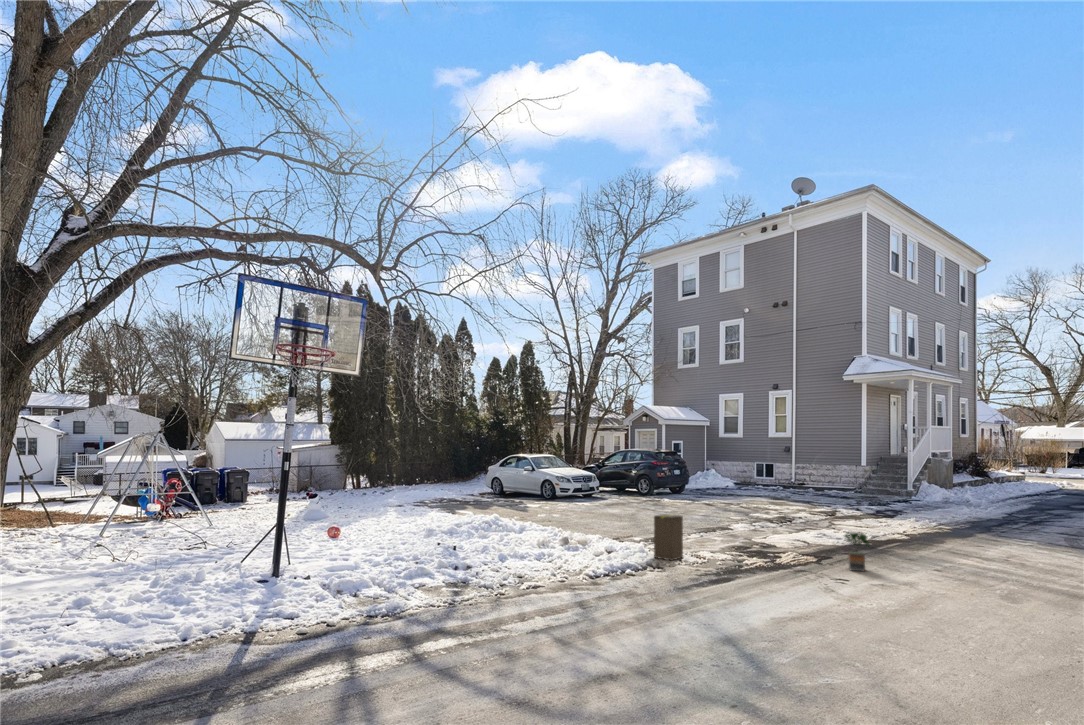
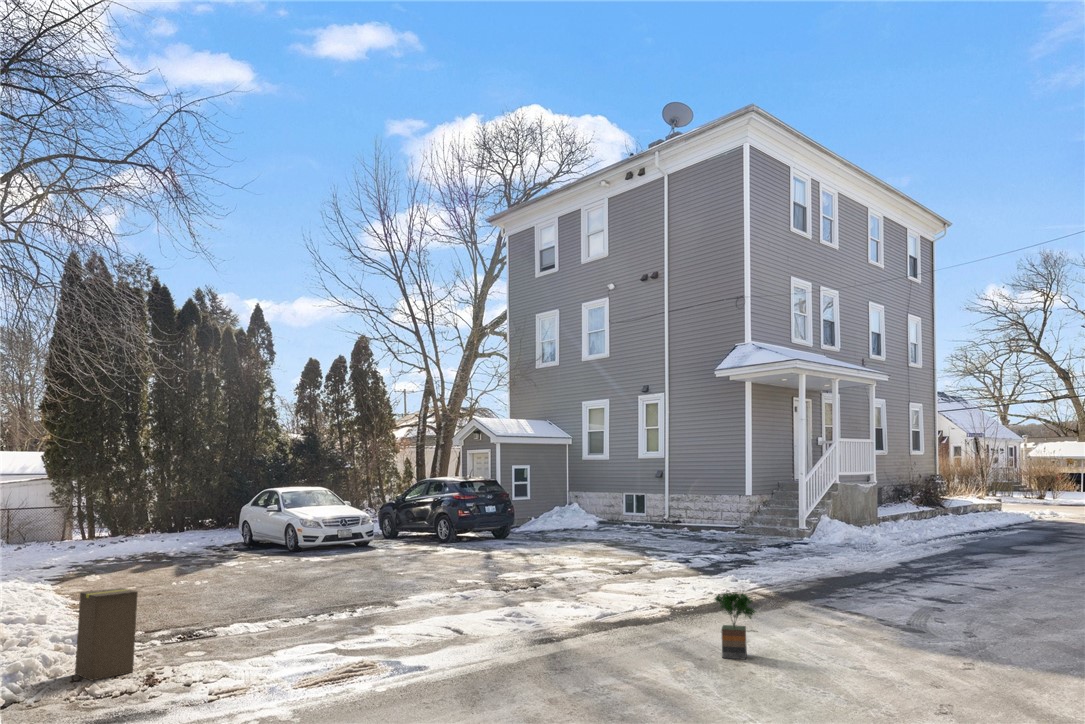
potted tree: present [845,533,870,571] -> present [715,593,756,659]

